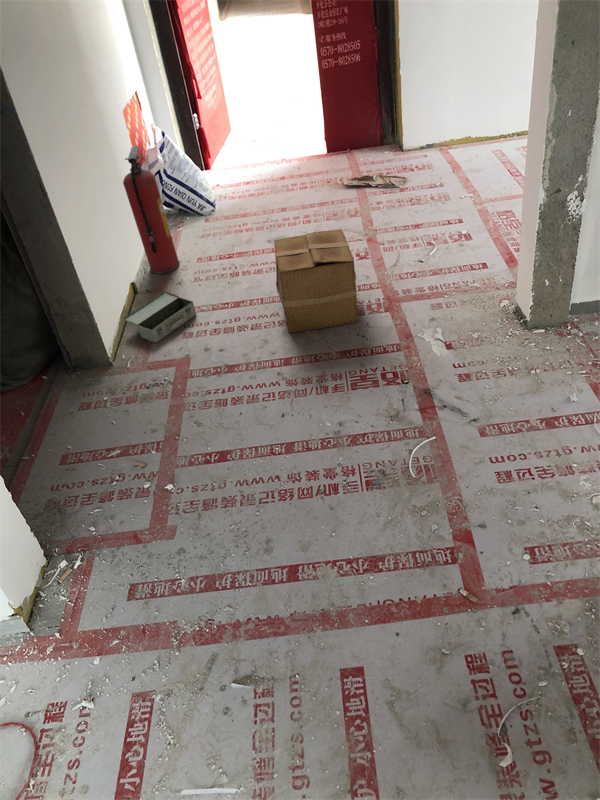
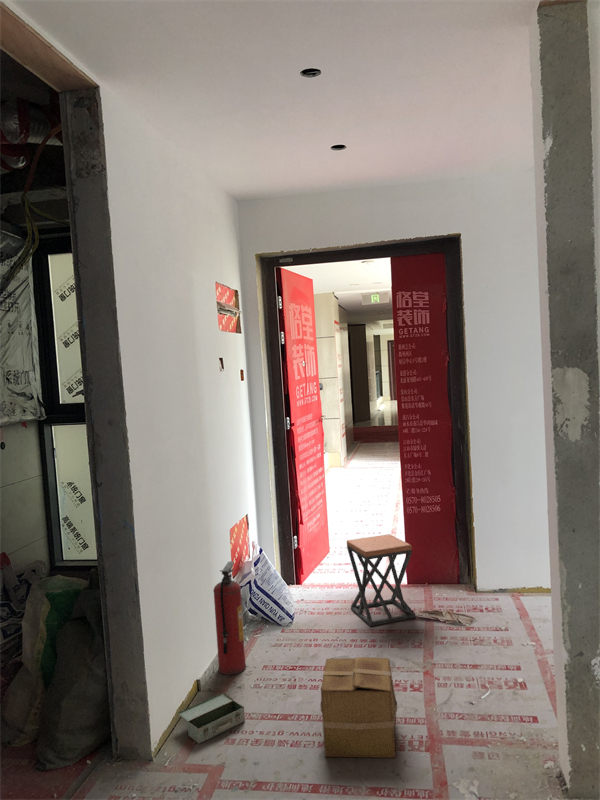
stool: none [262,94,345,203] -> present [347,534,416,626]

